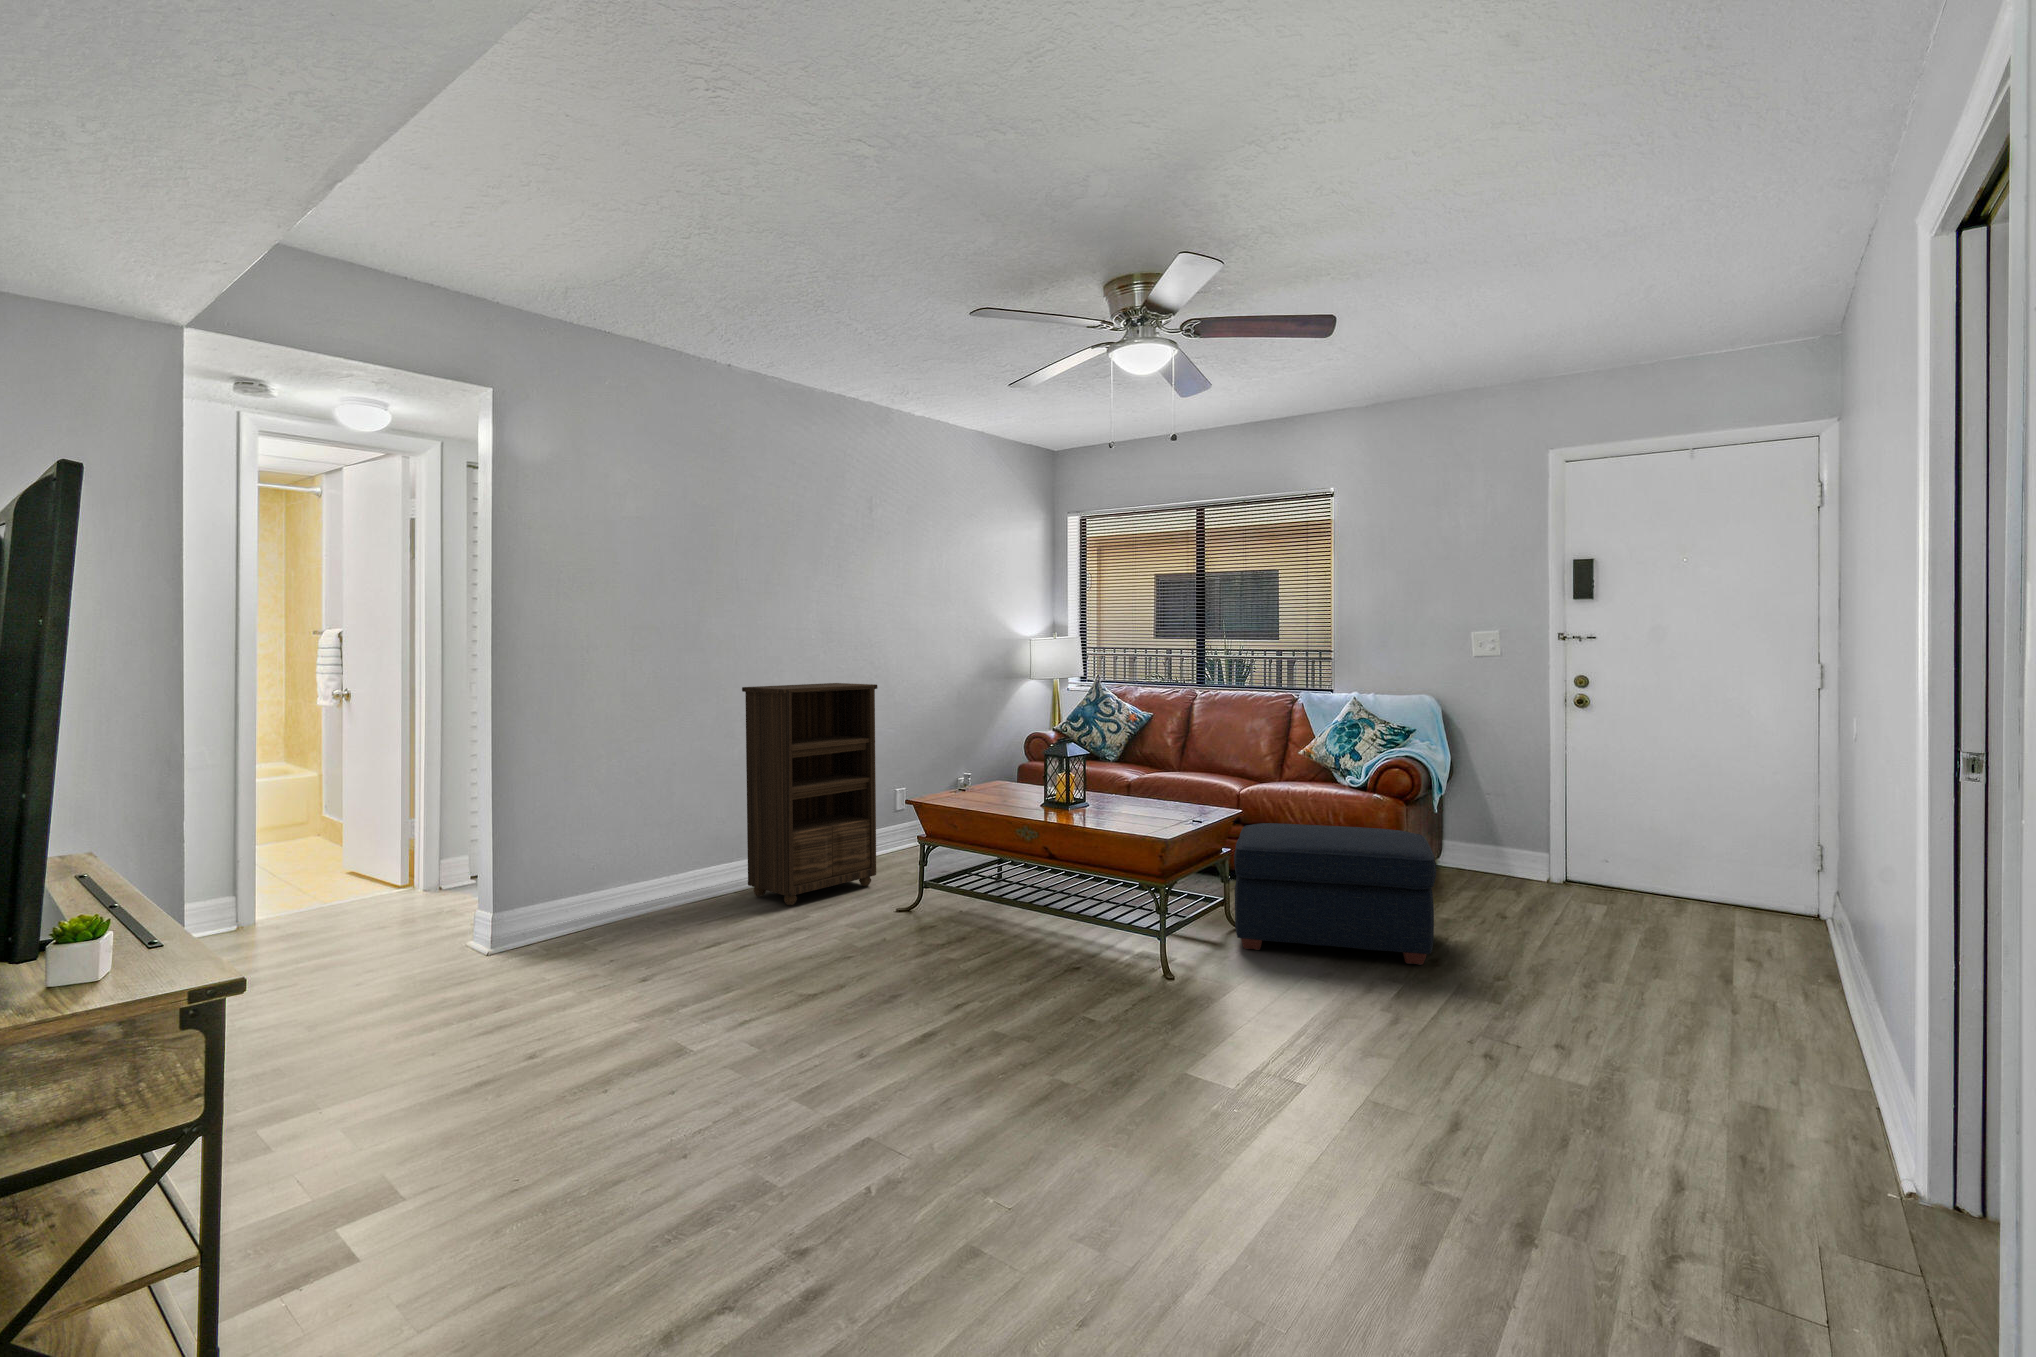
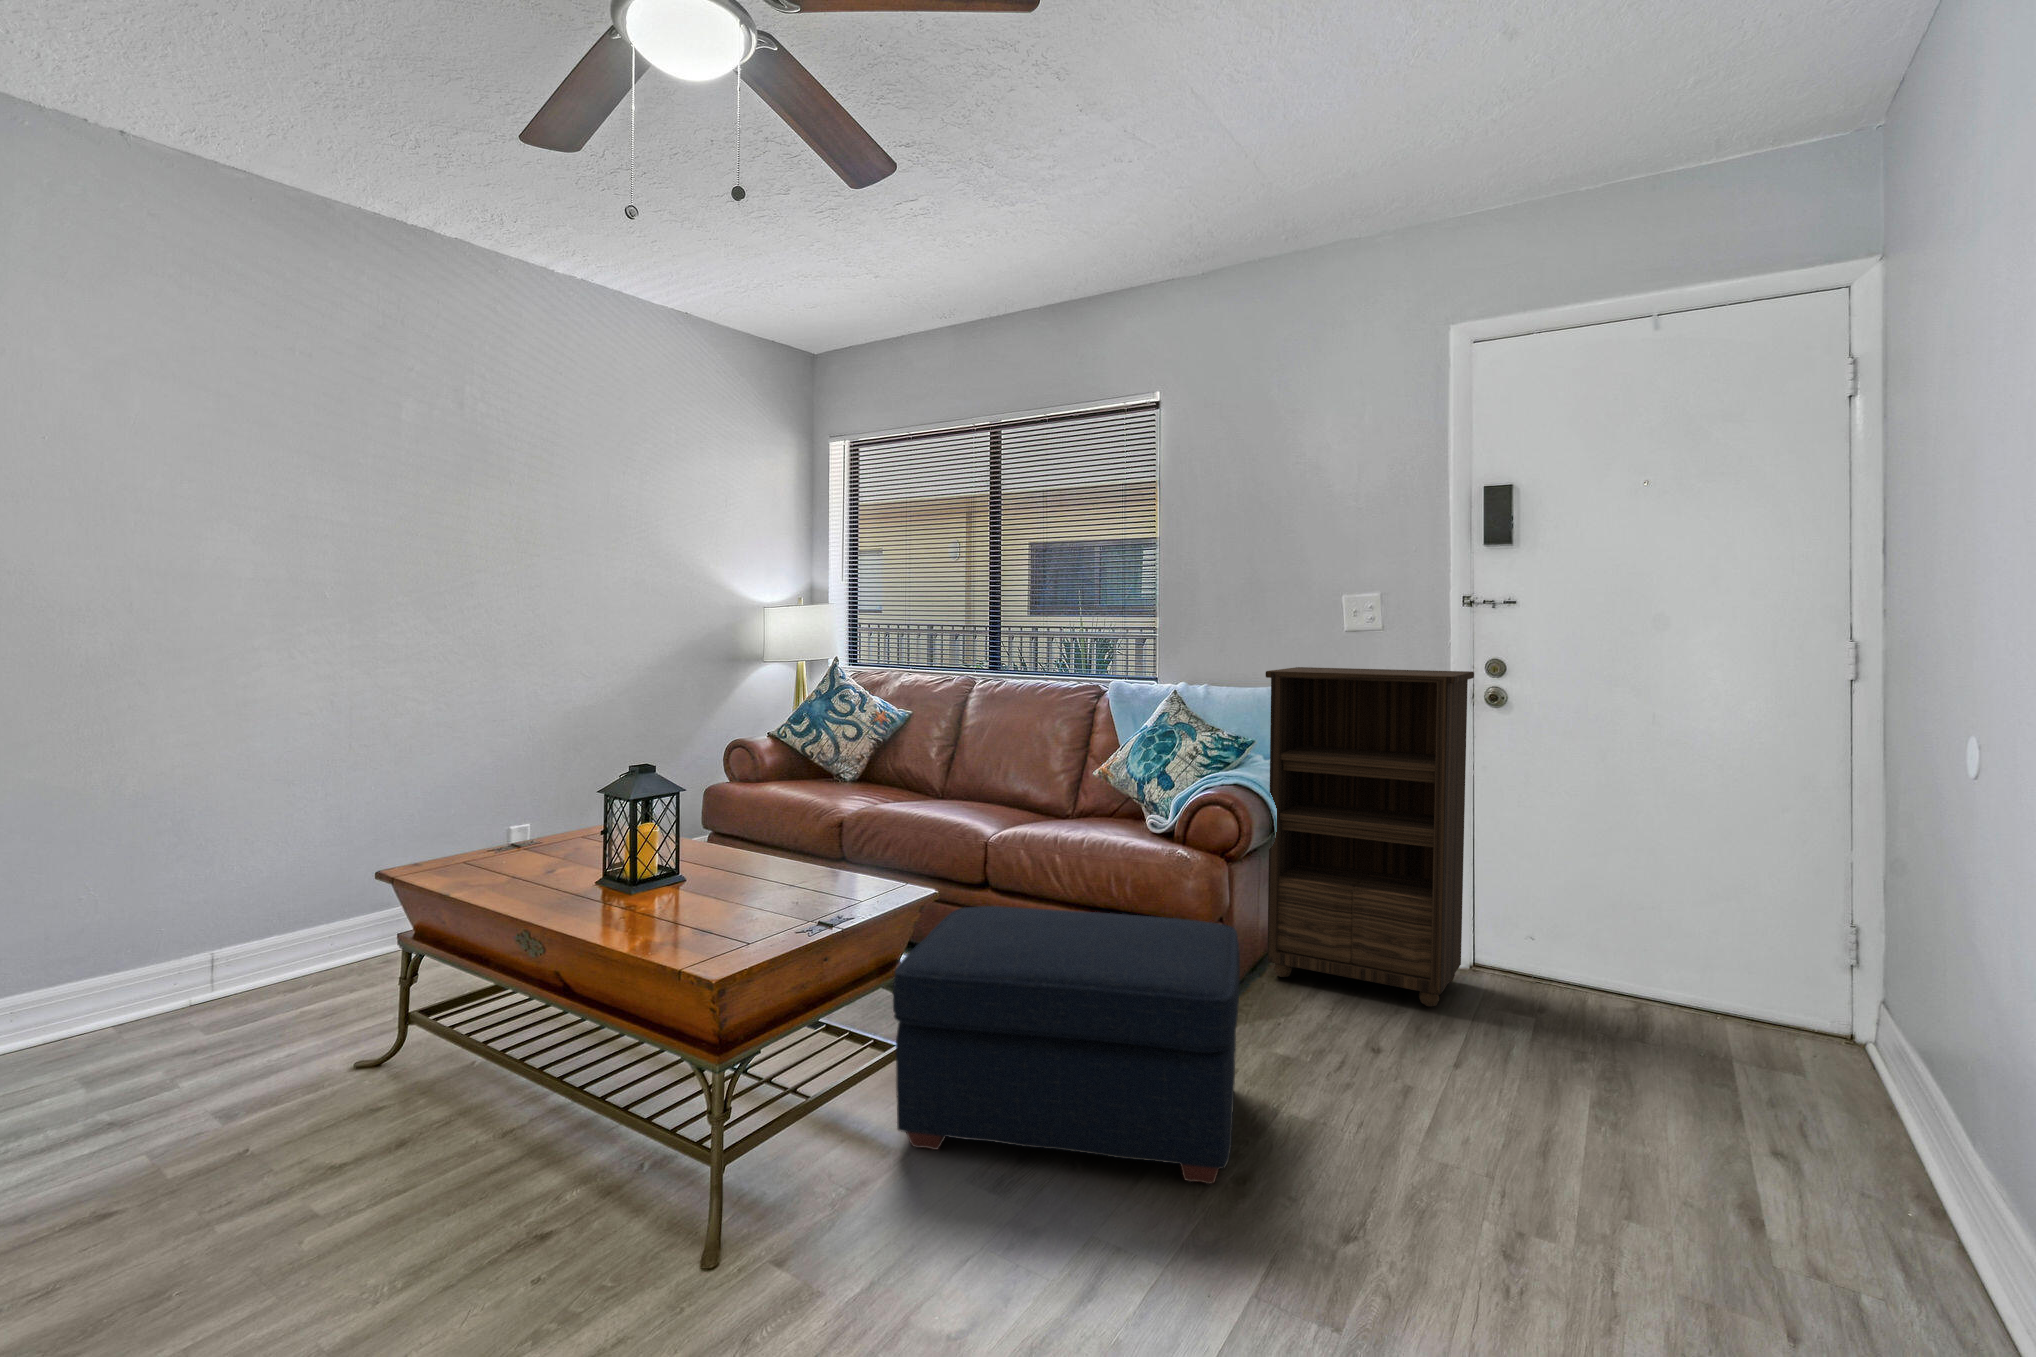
bookshelf: present [742,683,878,905] -> present [1266,667,1474,1006]

